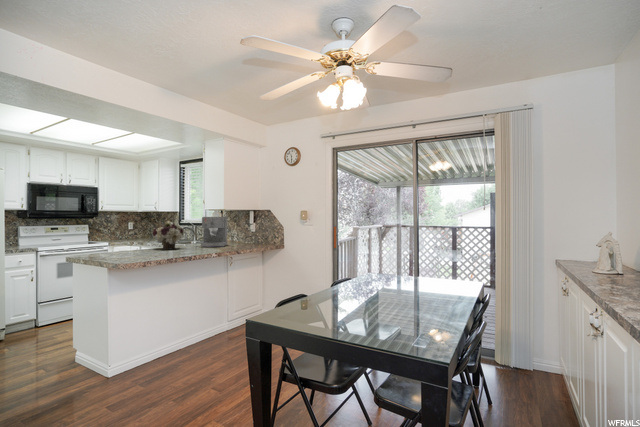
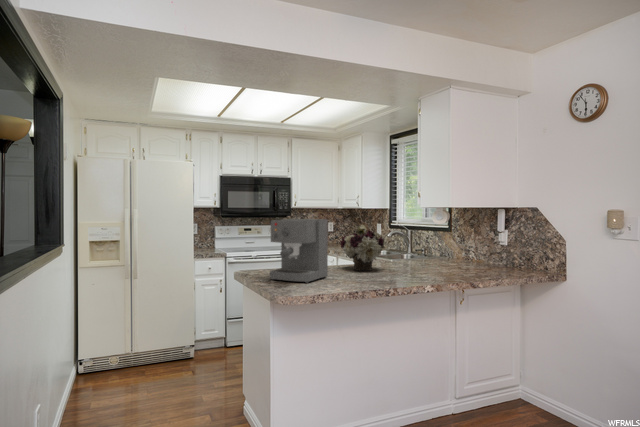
coffee maker: present [201,217,227,247] -> present [270,219,328,283]

